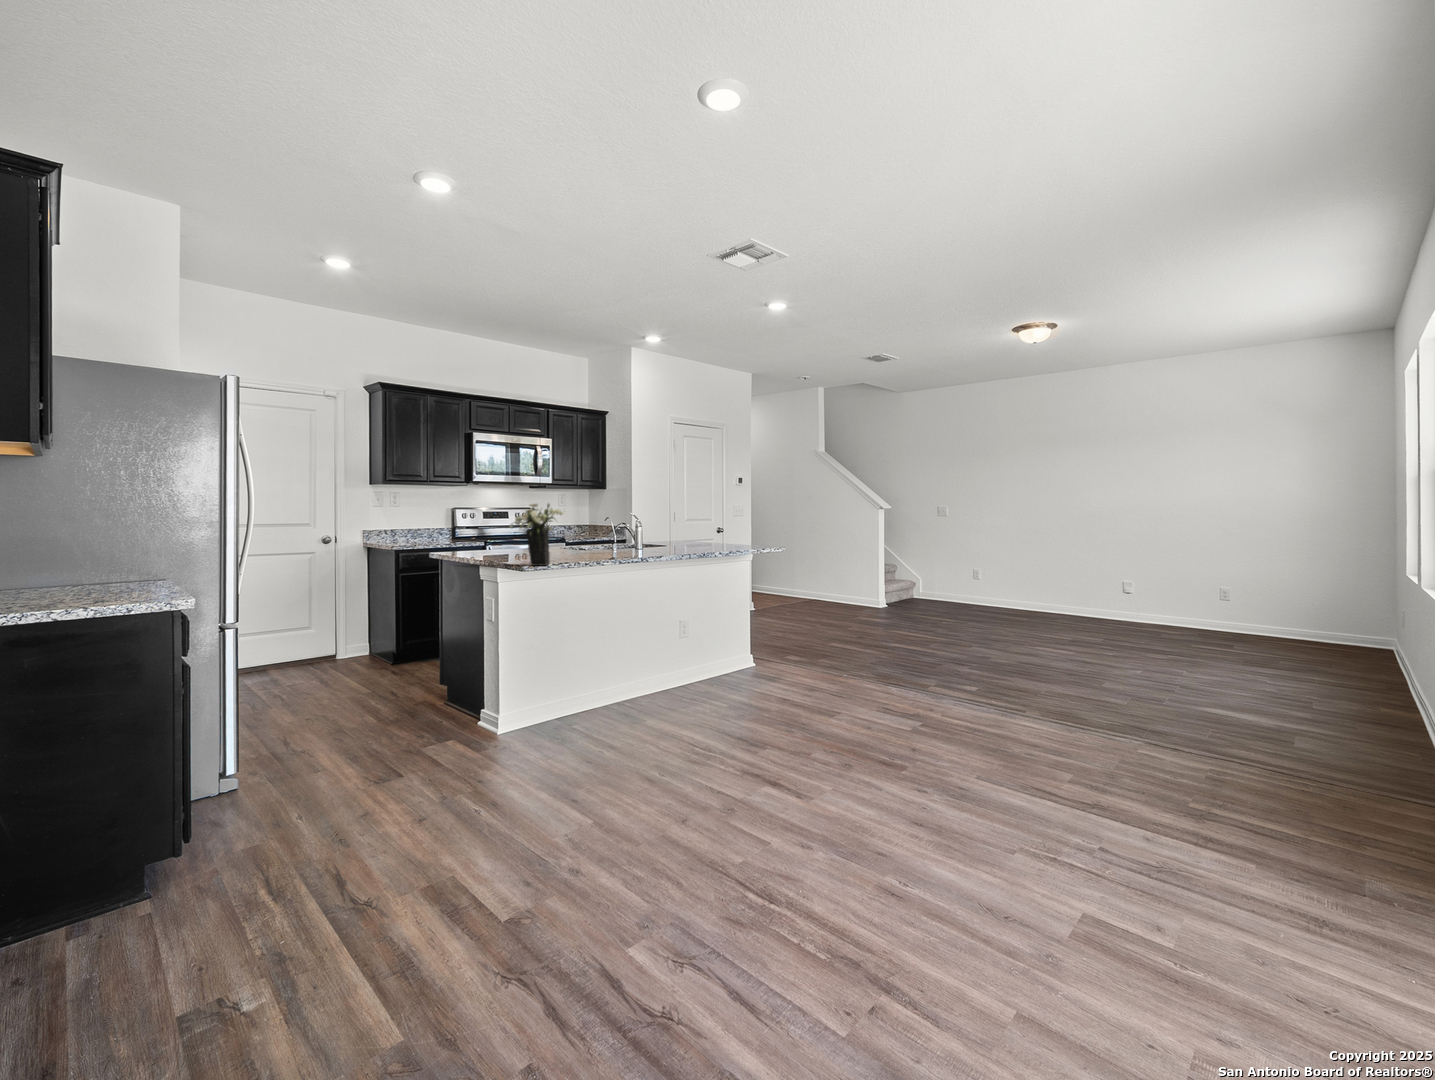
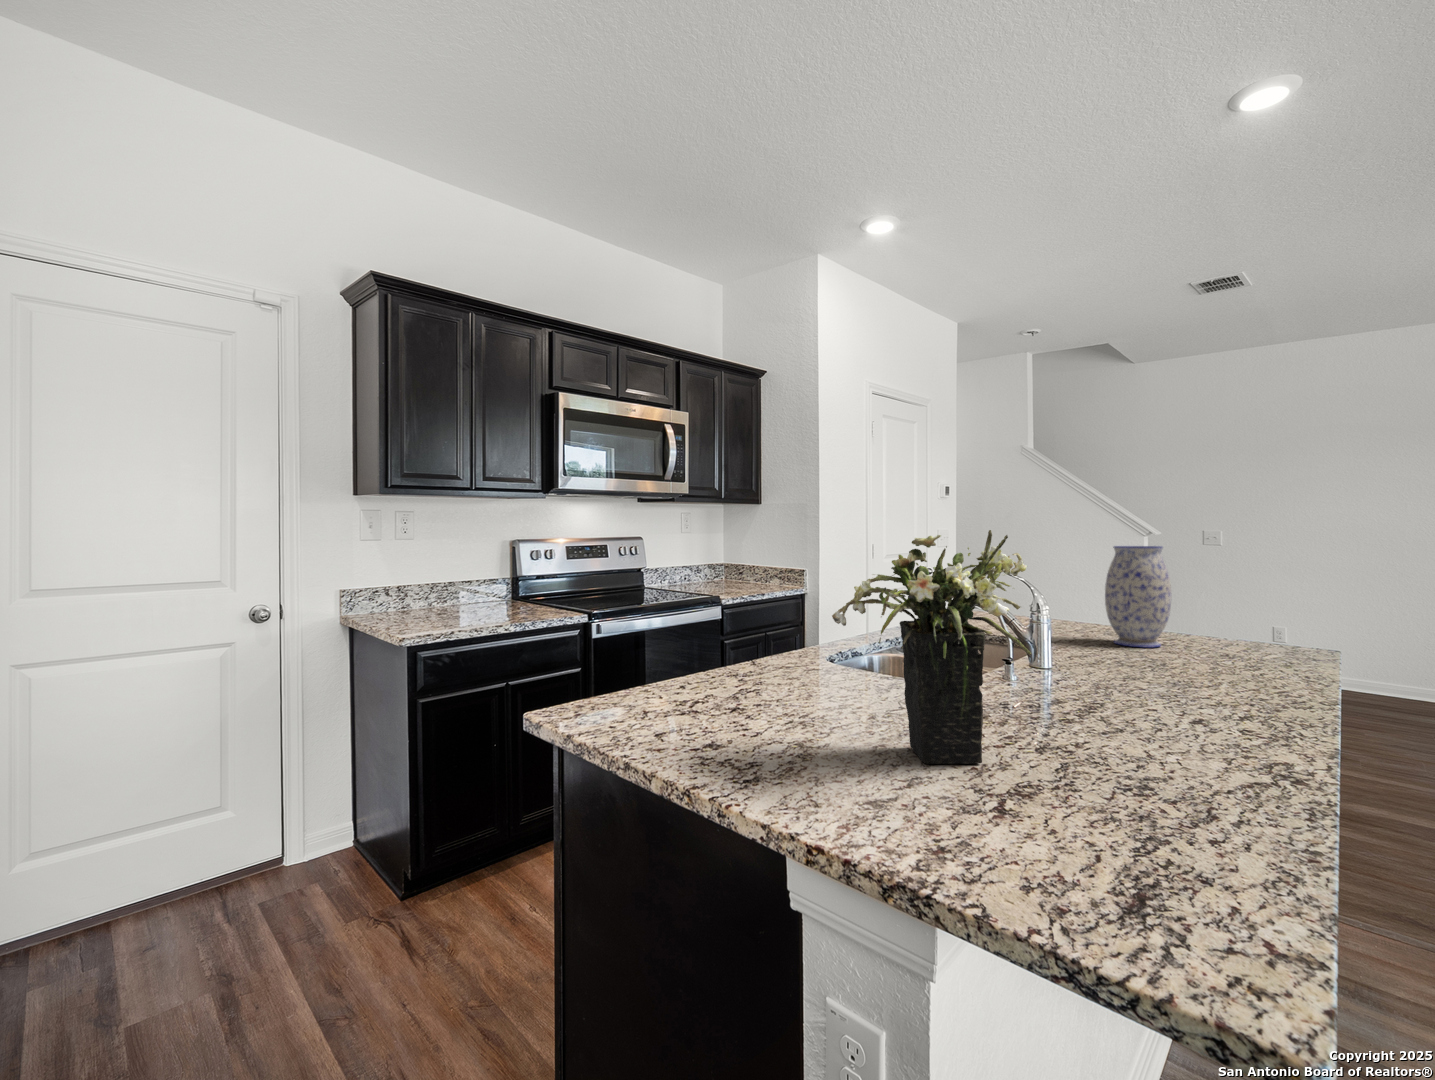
vase: none [697,512,722,555] -> present [1105,546,1171,648]

